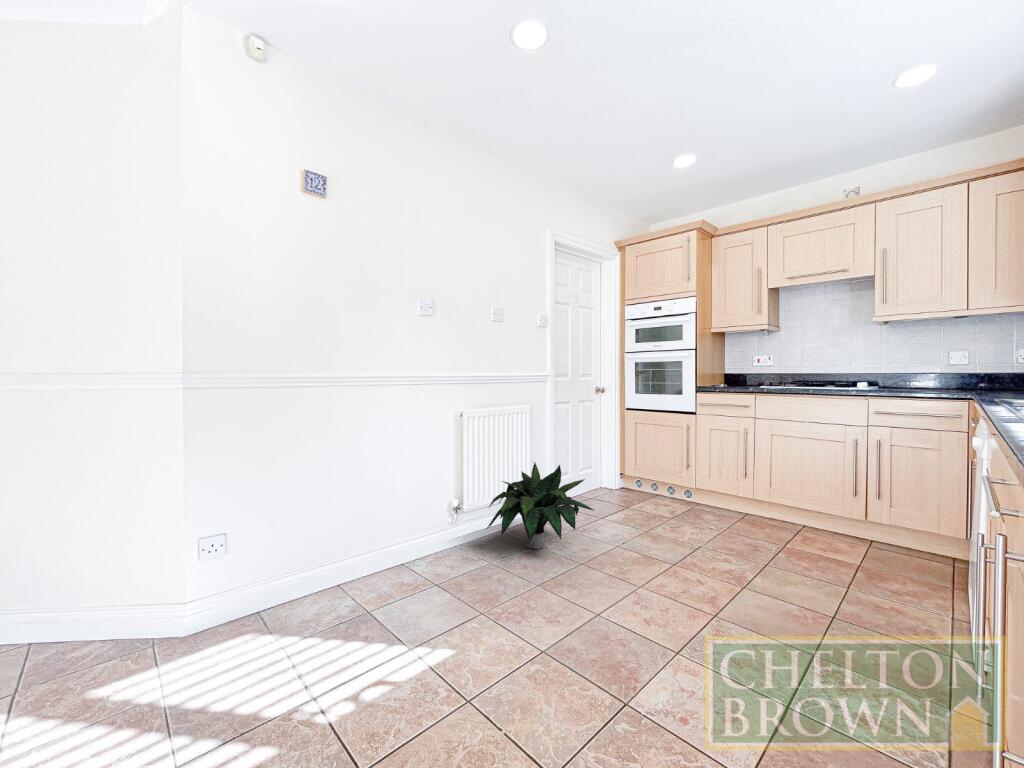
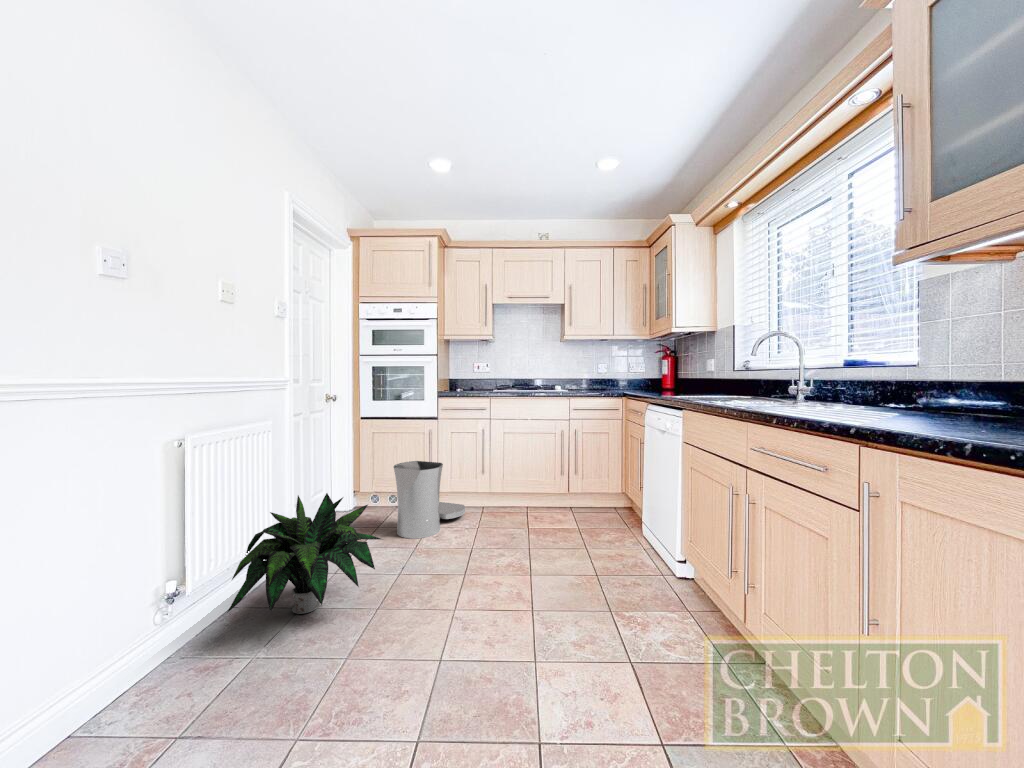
trash can: none [635,453,717,526] -> present [394,461,465,539]

